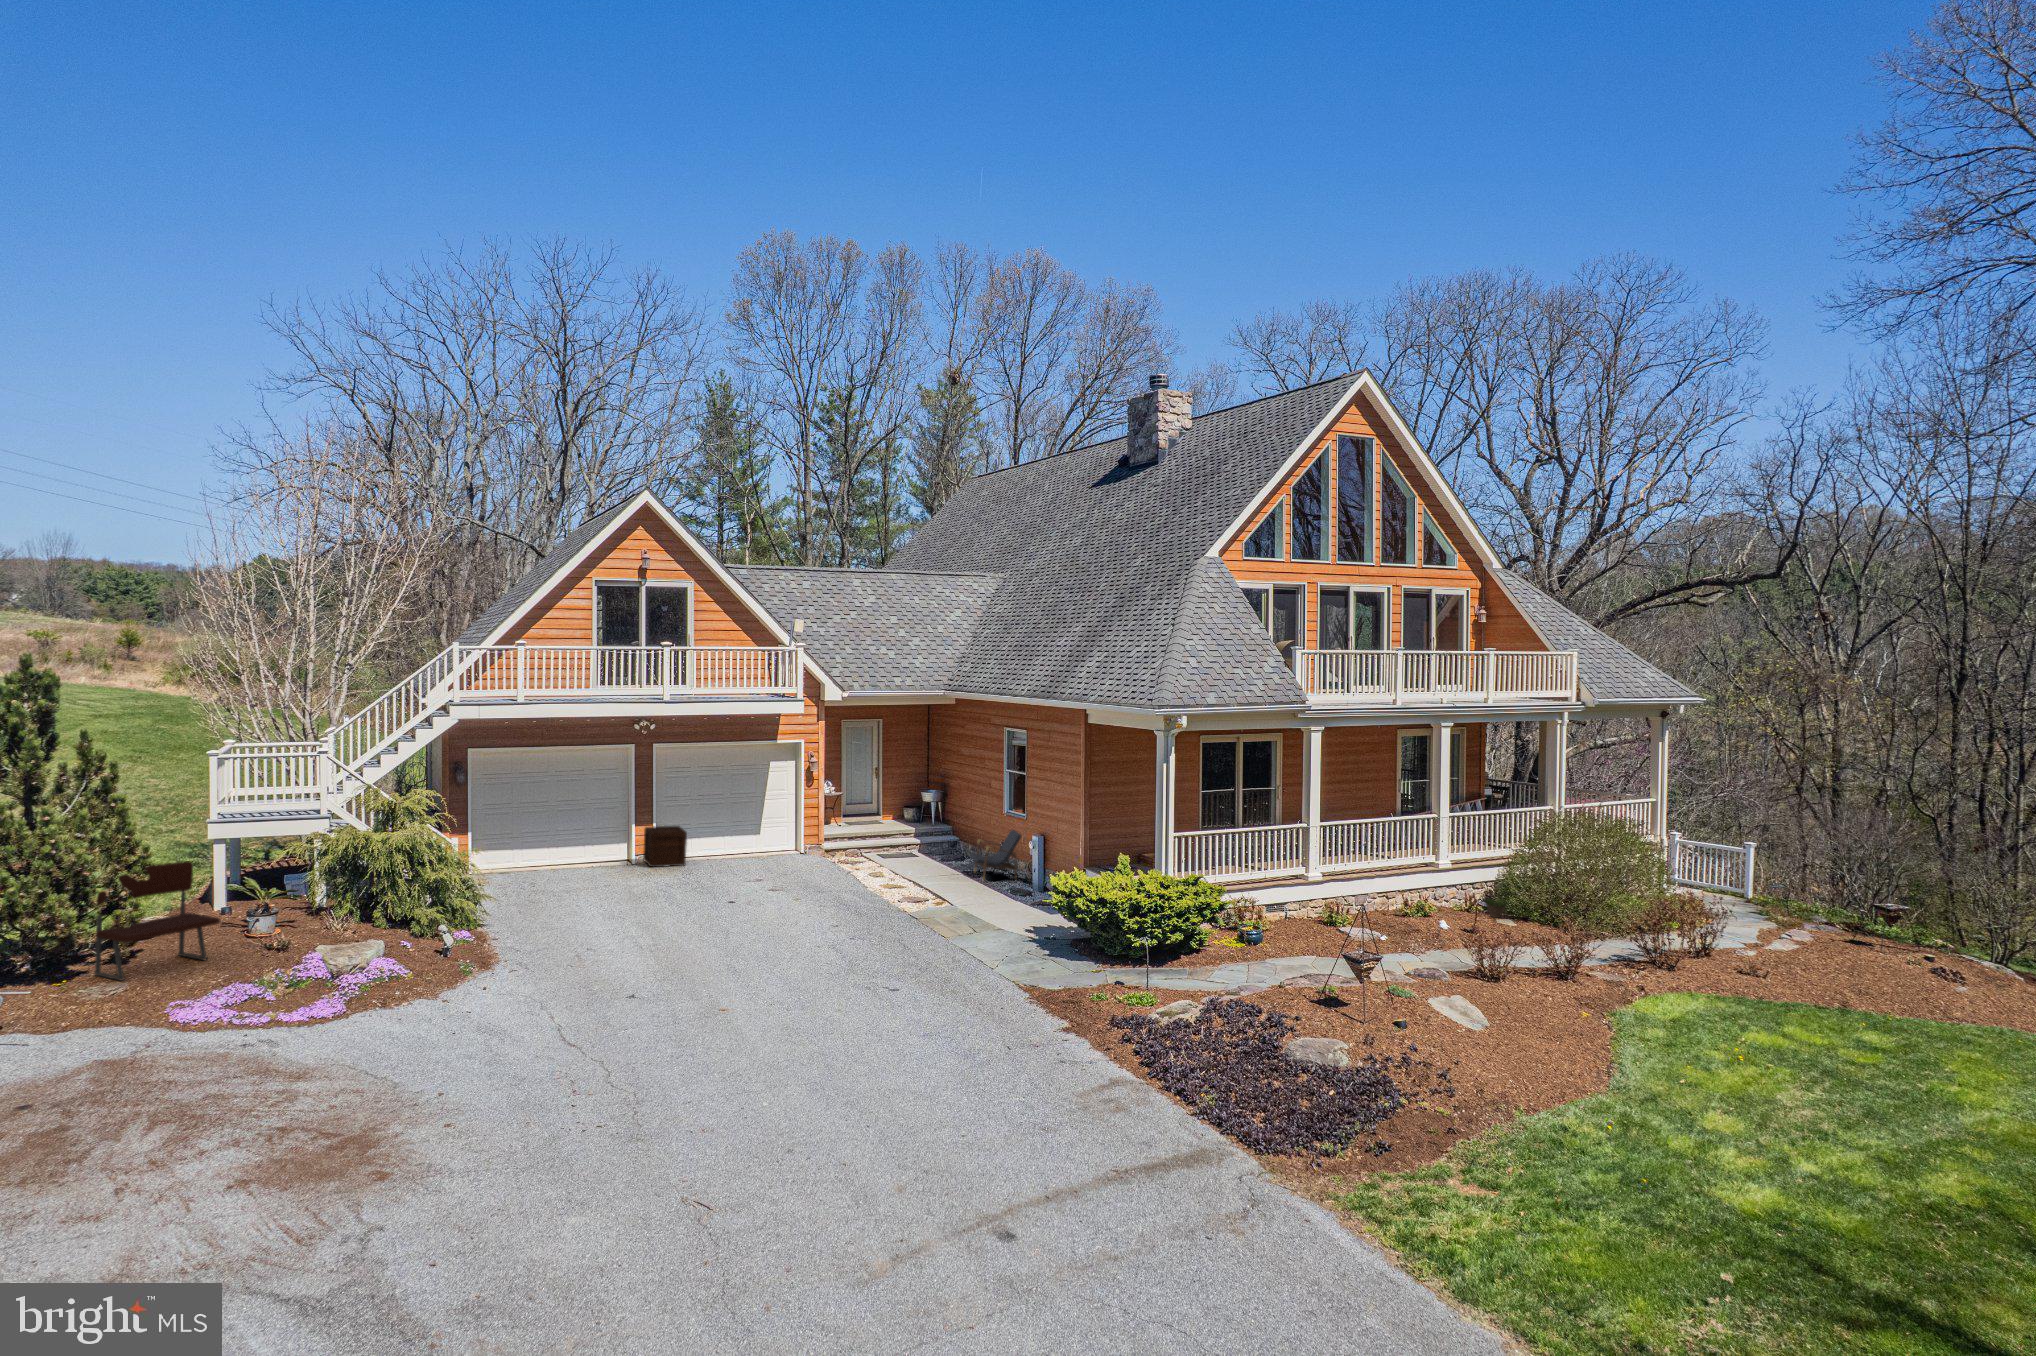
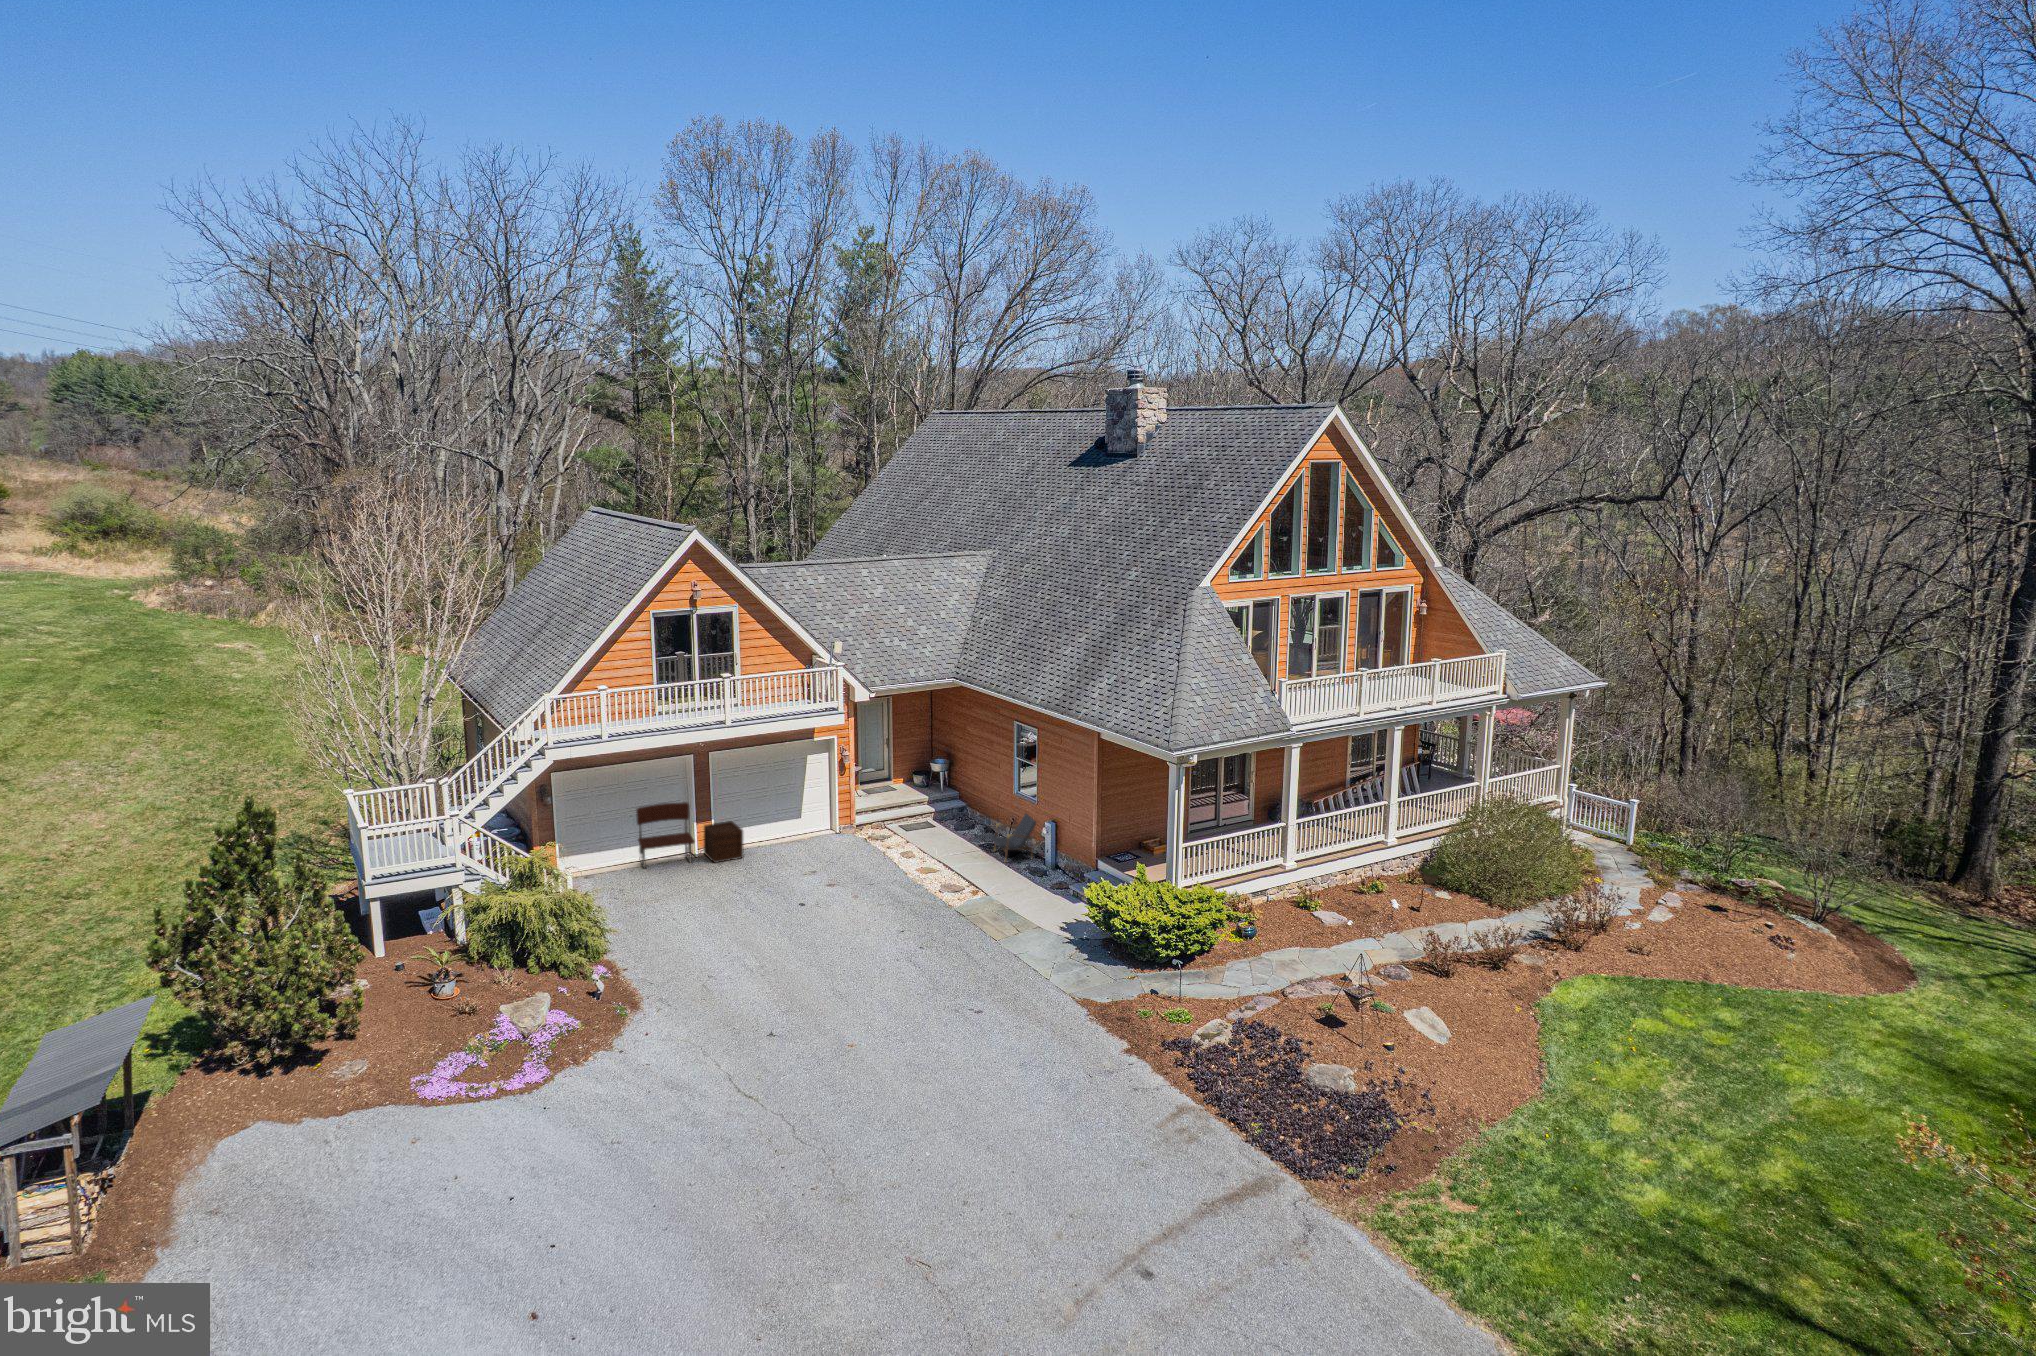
bench: present [94,861,220,981] -> present [636,802,695,868]

